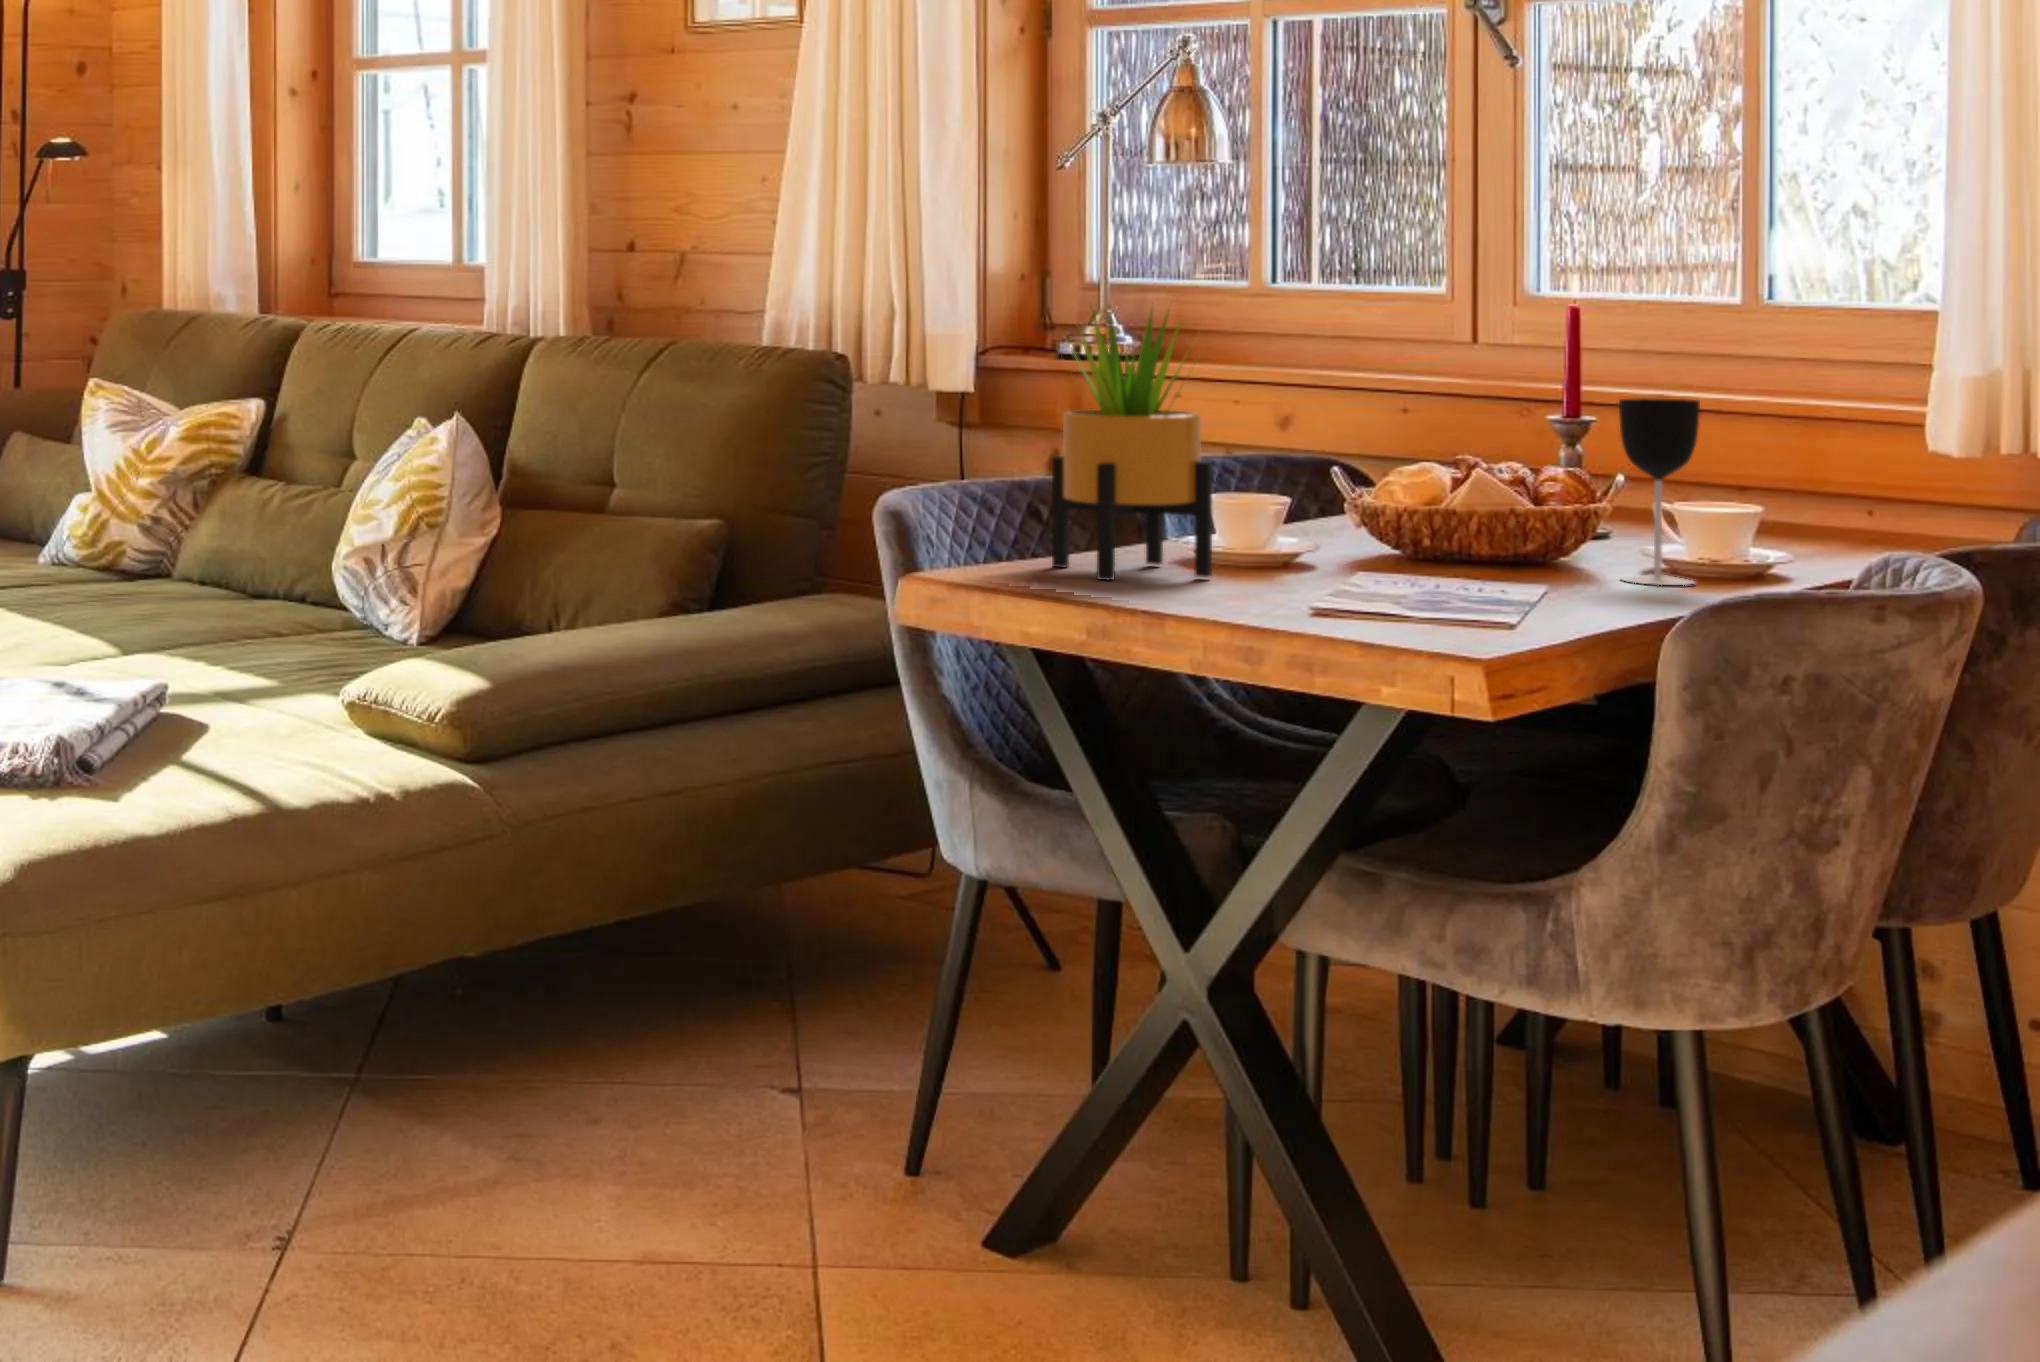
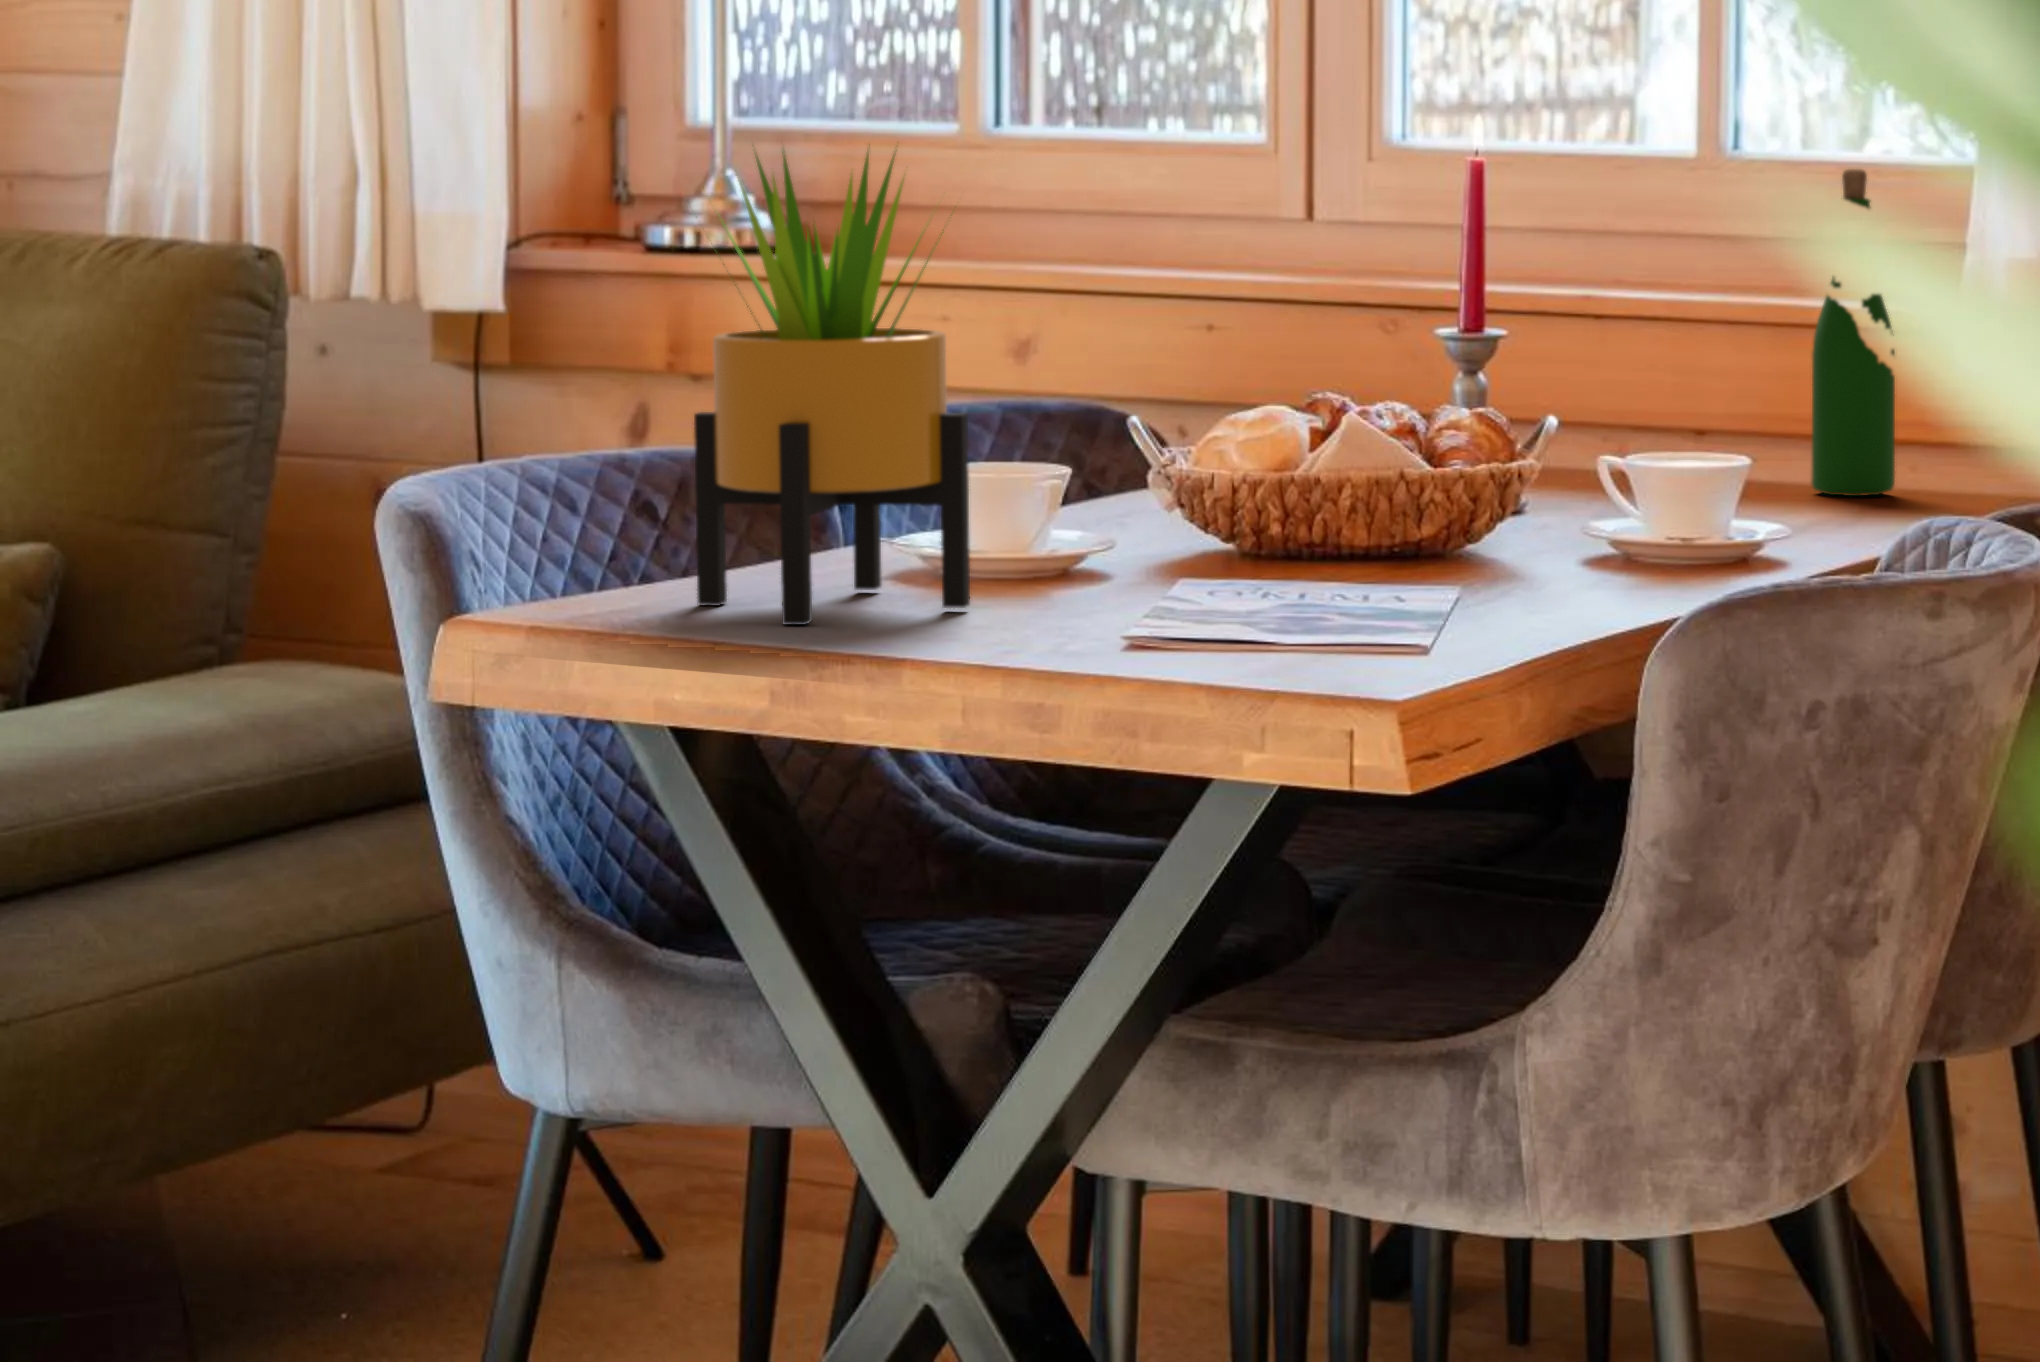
wine bottle: none [1858,315,1928,548] -> present [1811,169,1895,496]
wine glass: present [1619,398,1700,585] -> none [1552,293,1662,574]

